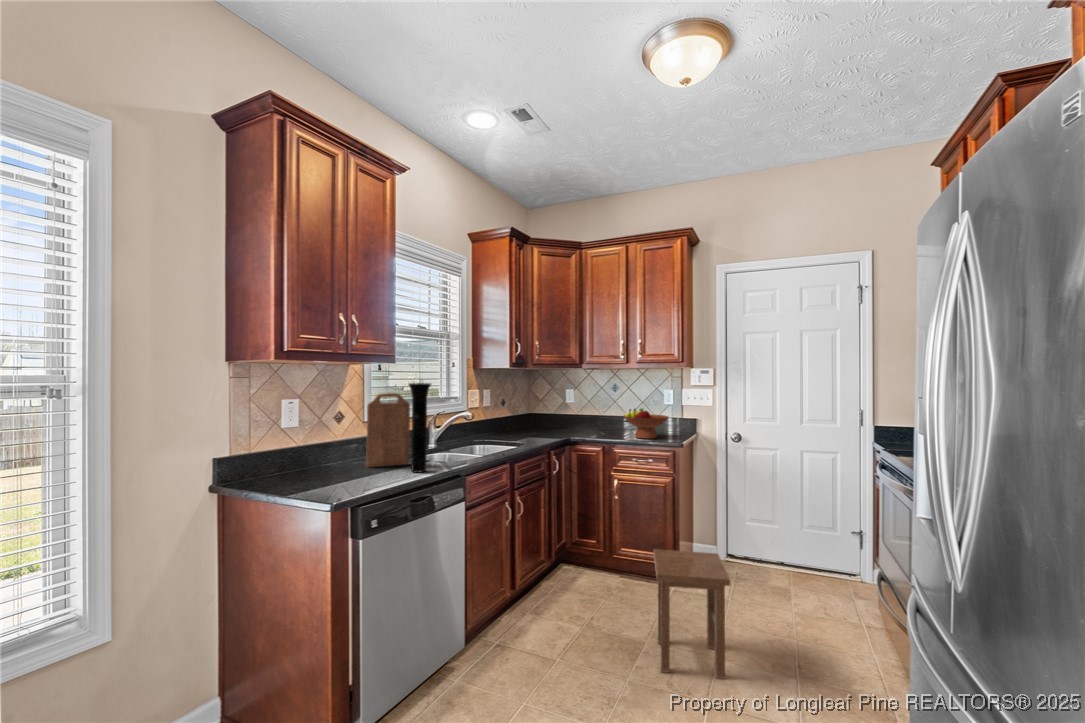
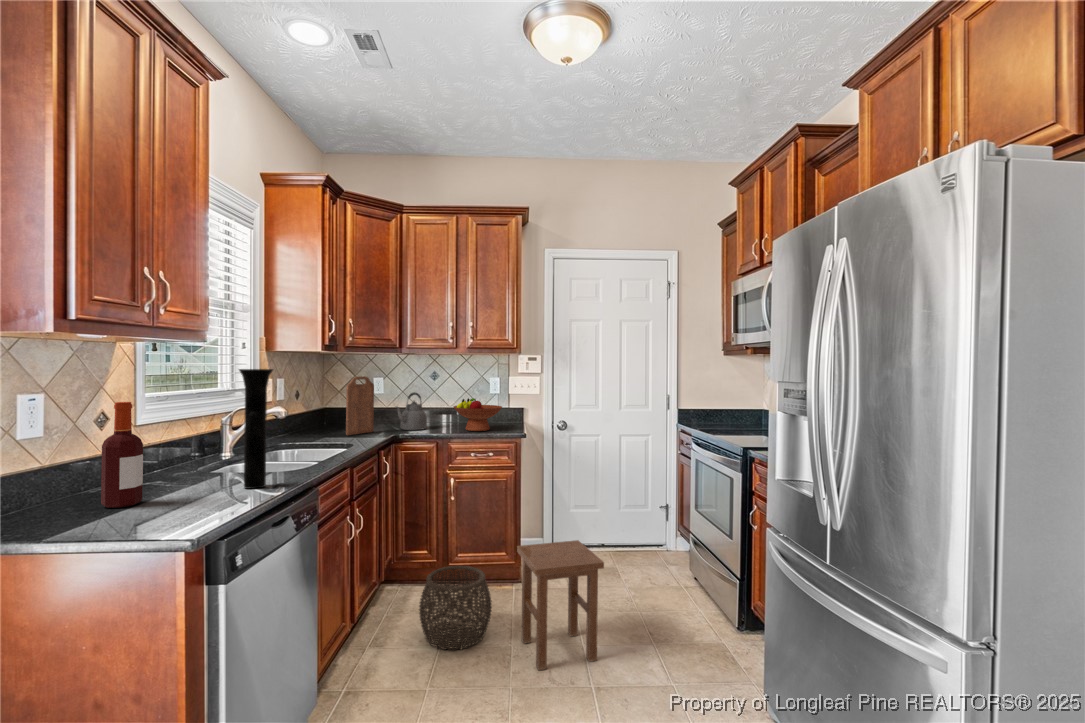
cutting board: present [366,393,410,467] -> present [346,376,374,435]
kettle: none [573,402,603,435] -> present [396,392,427,430]
bottle: none [322,406,345,477] -> present [101,402,143,508]
woven basket: none [568,558,633,635] -> present [419,566,492,650]

